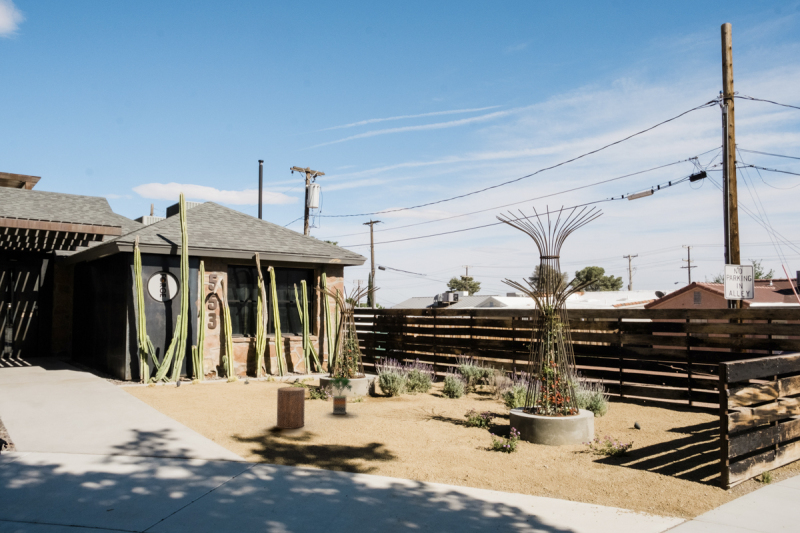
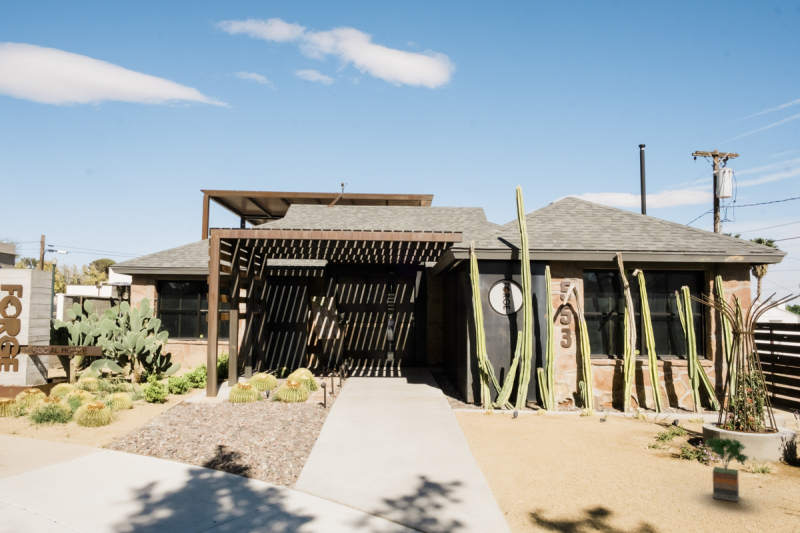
stool: present [277,387,305,429] -> none [609,447,655,517]

